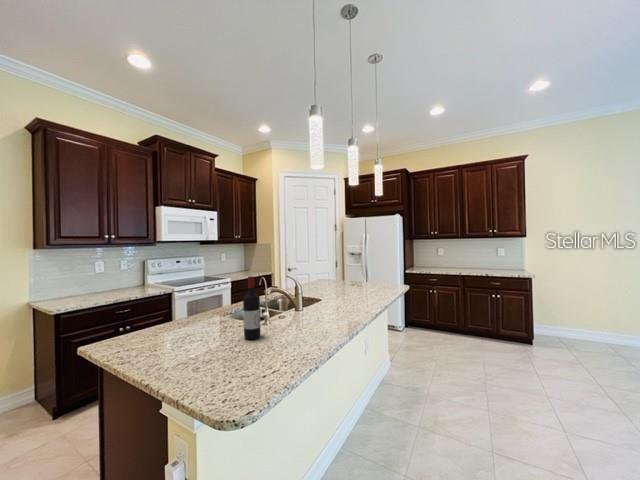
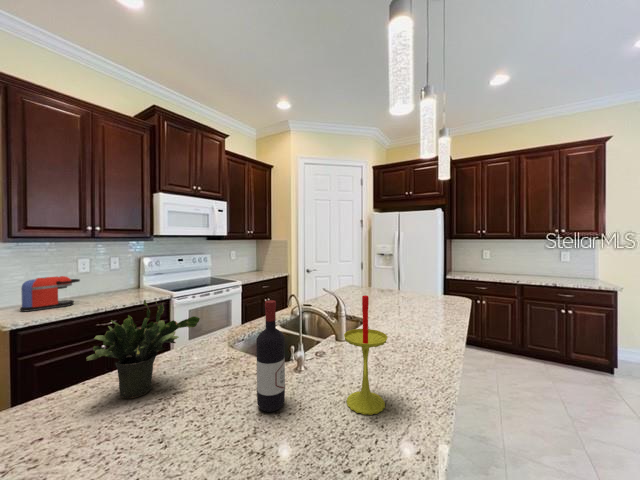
candle: none [294,271,319,338] -> present [344,295,388,415]
coffee maker: none [56,275,100,303] -> present [20,276,80,311]
potted plant: none [143,278,207,338] -> present [86,300,200,398]

